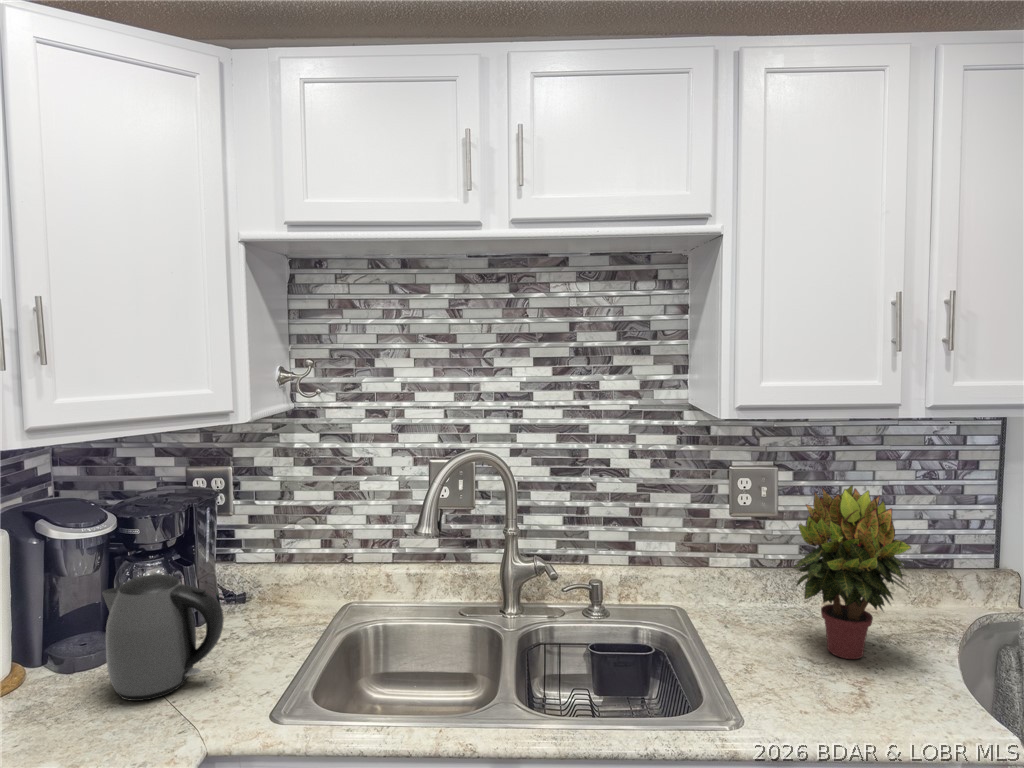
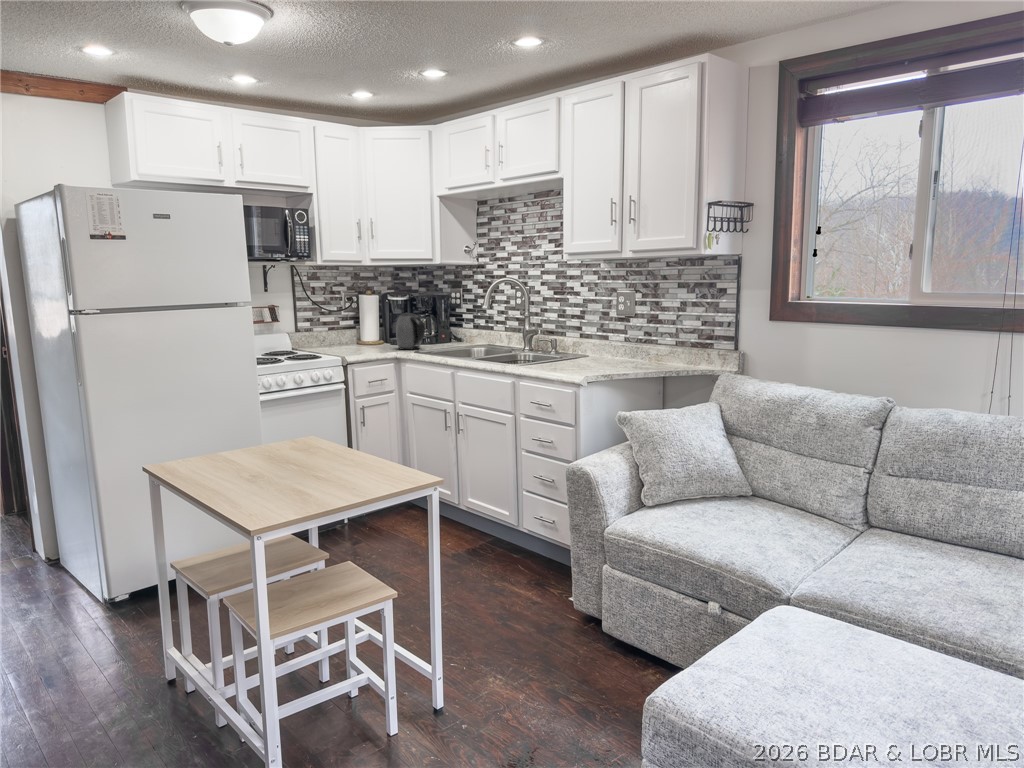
potted plant: present [792,485,911,659] -> none [584,291,632,368]

